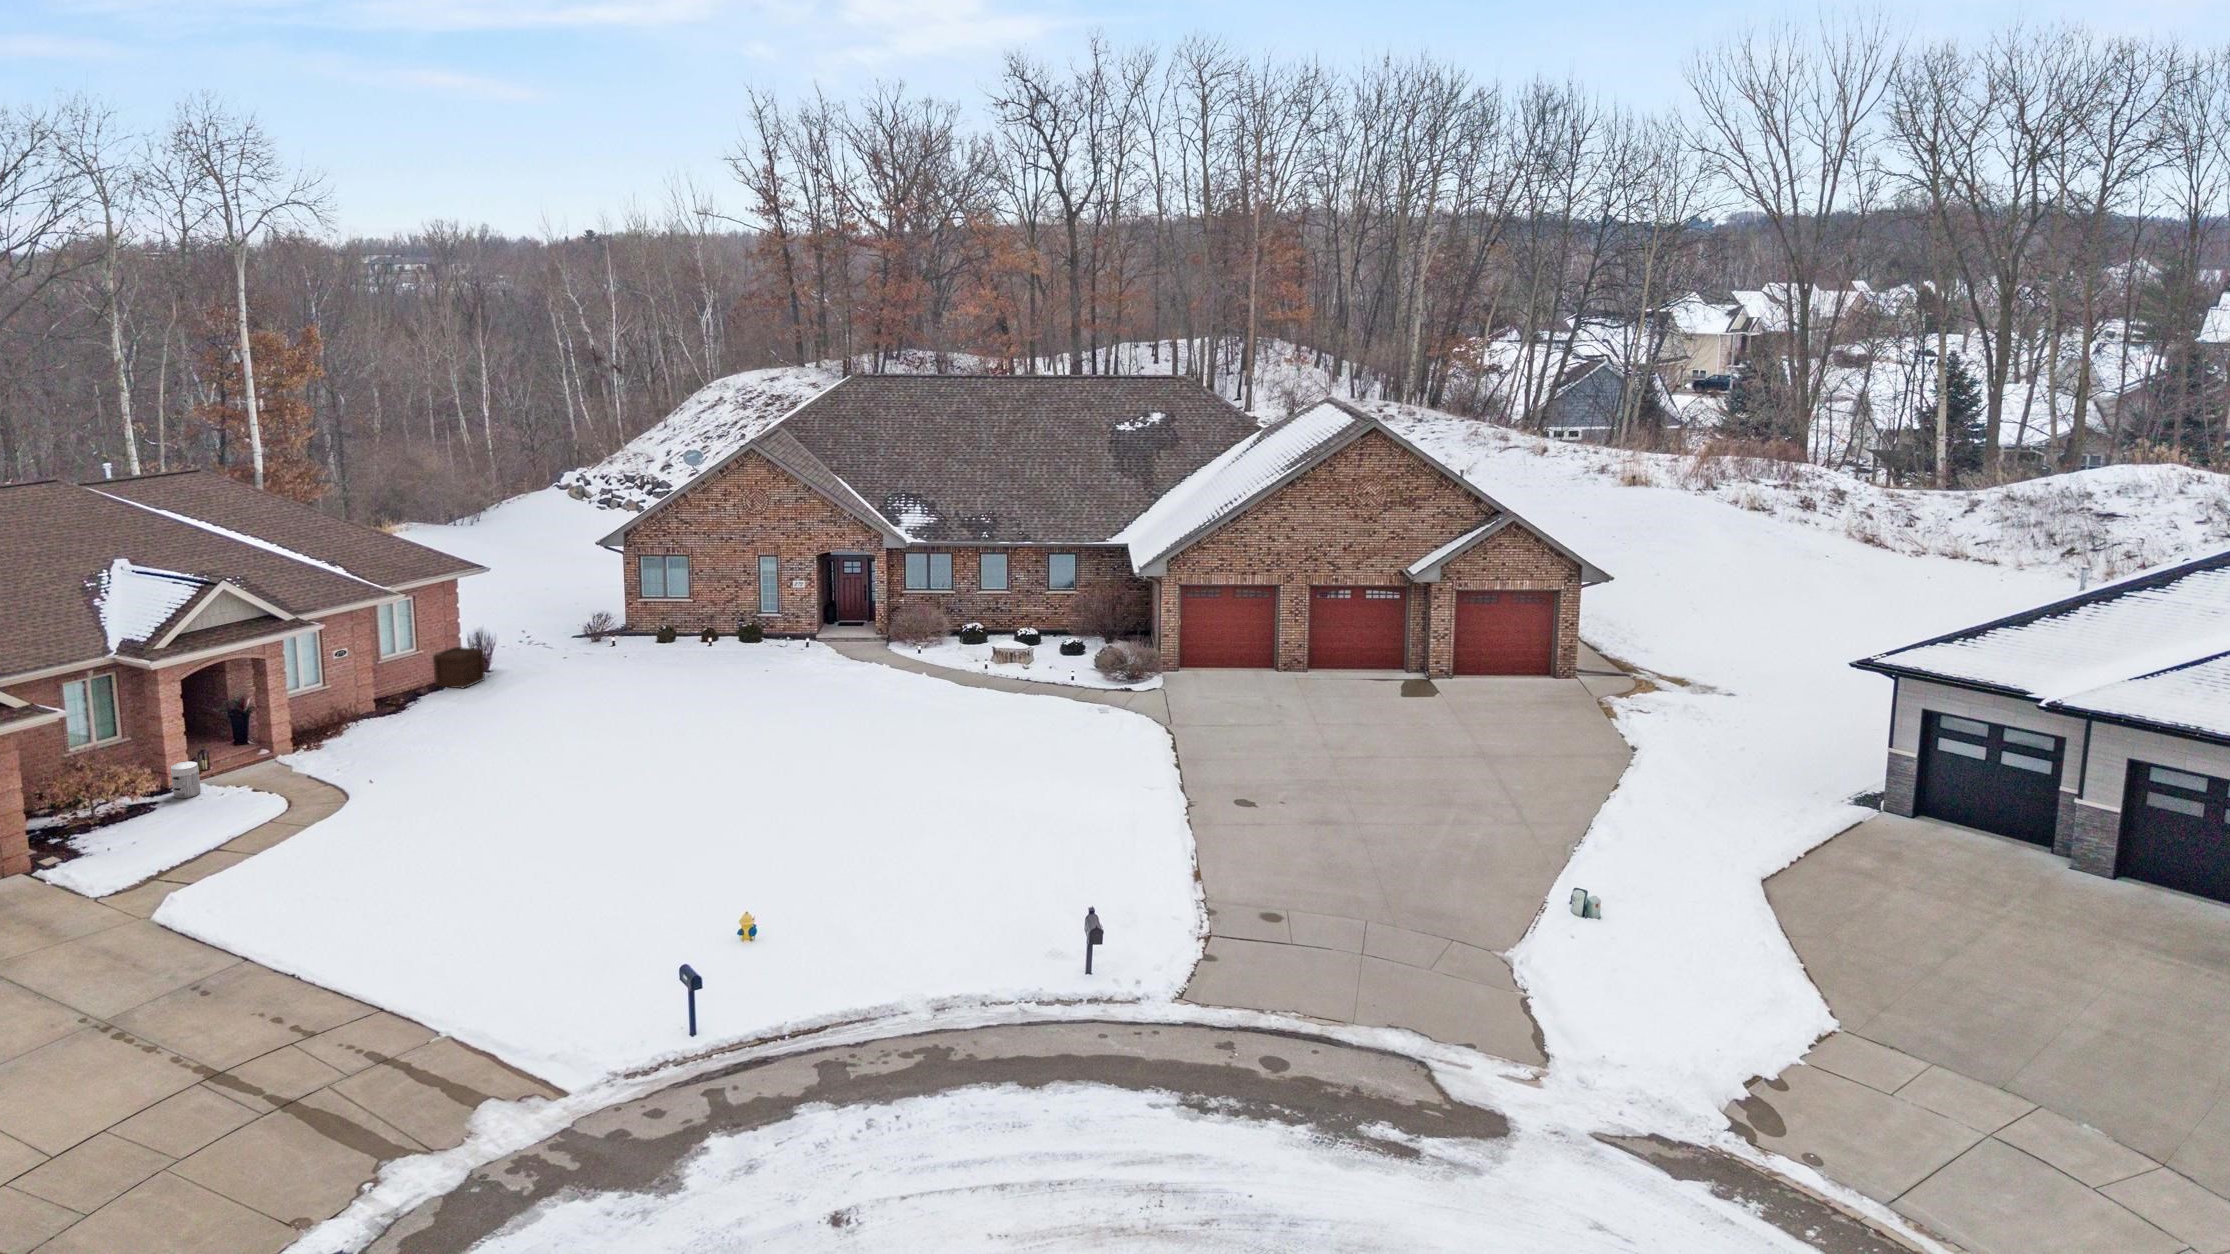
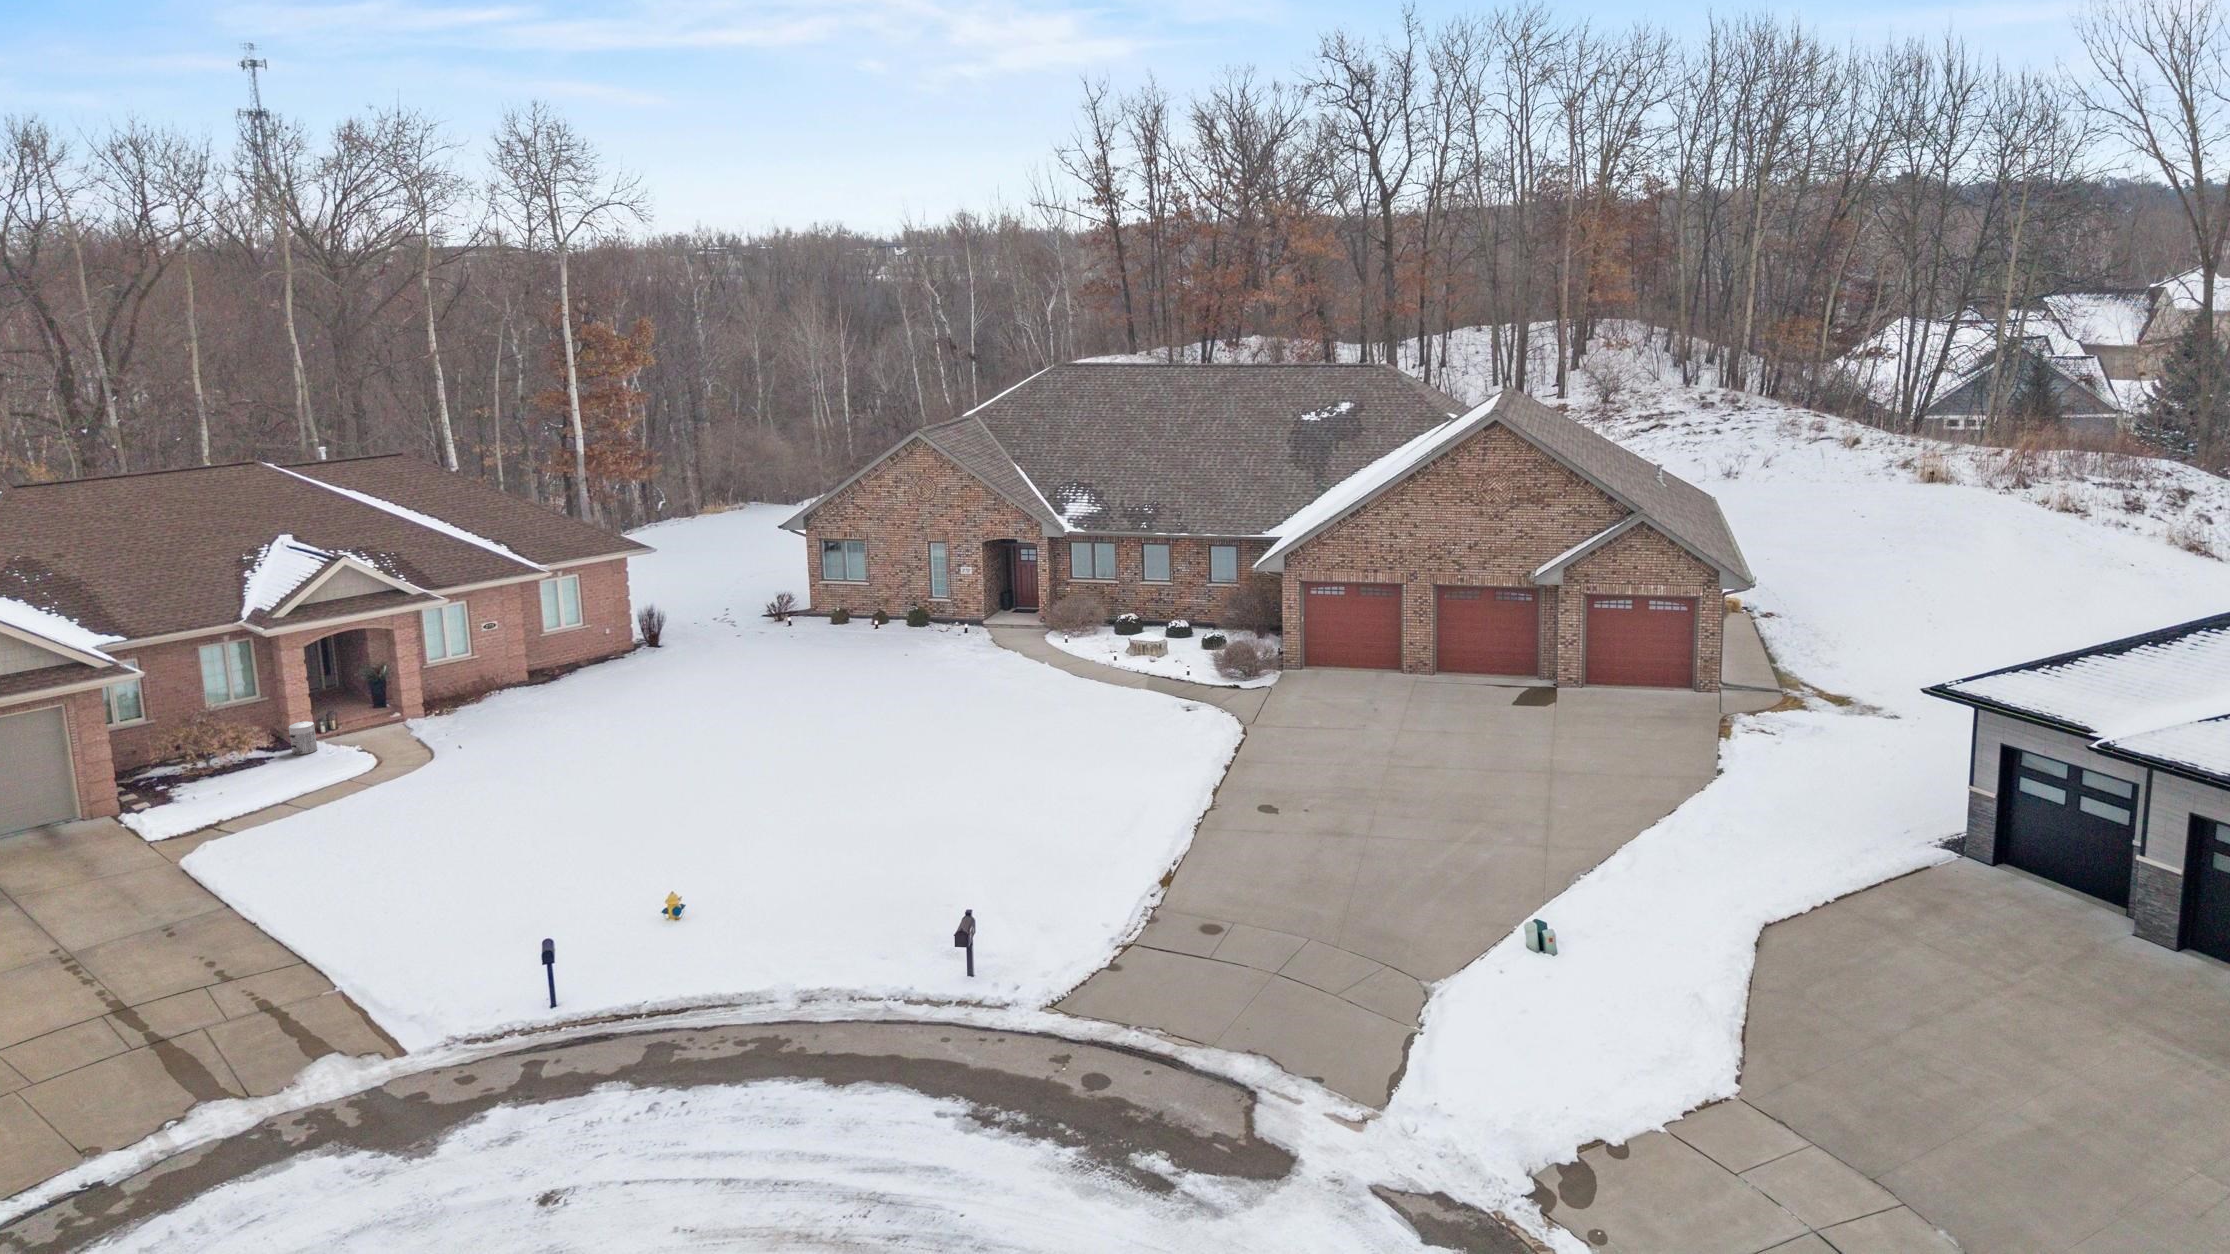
wooden crate: present [433,647,485,688] -> none [583,624,634,663]

